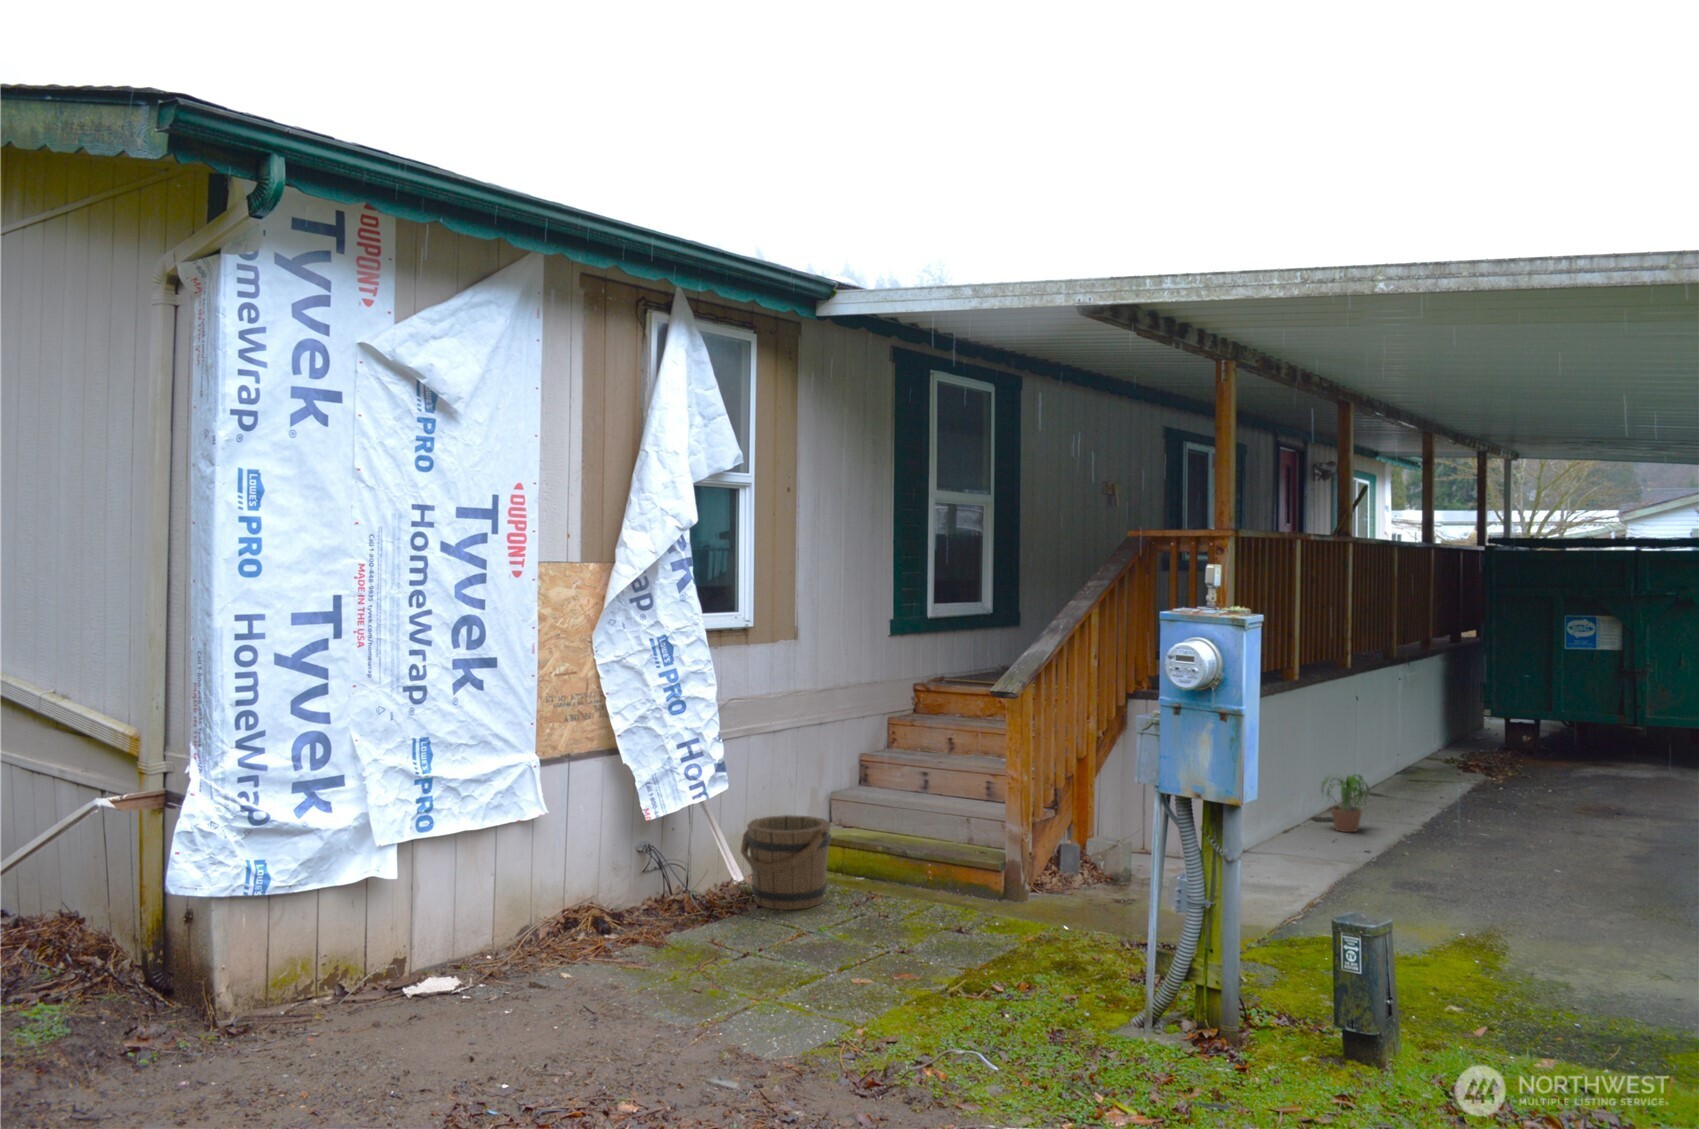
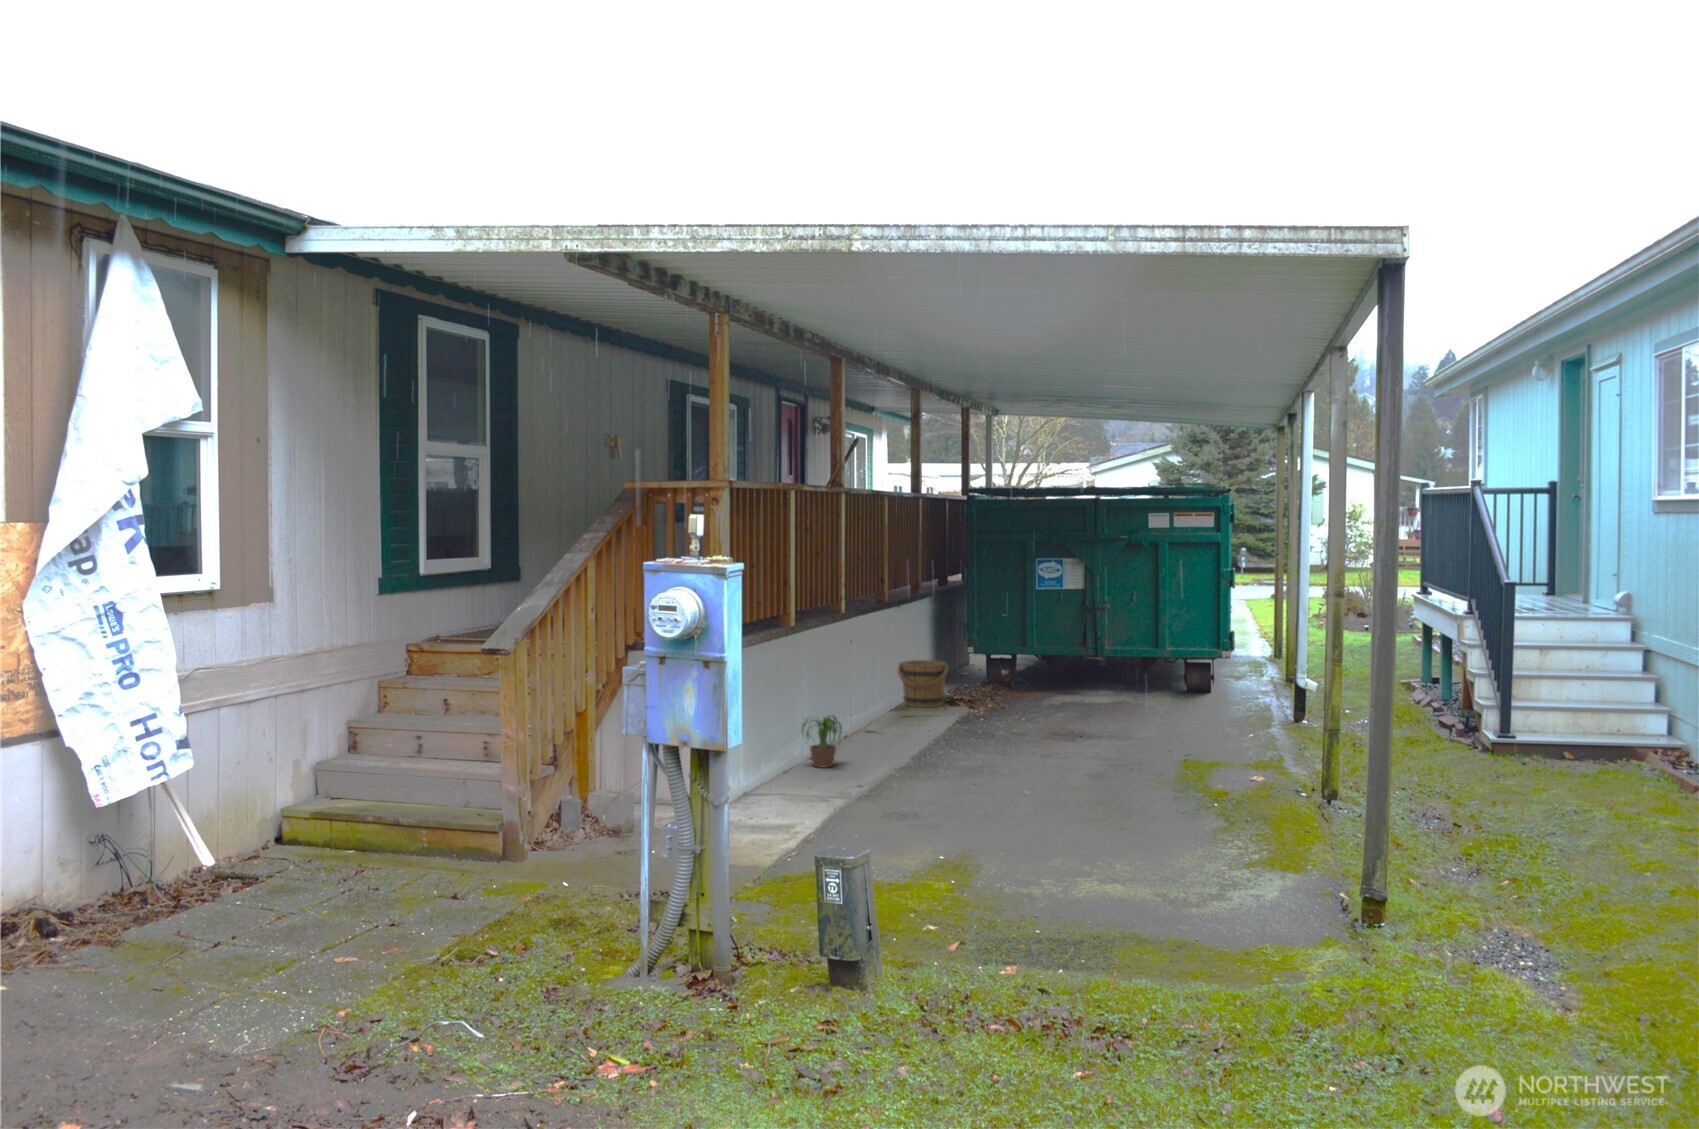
bucket: present [741,815,831,910] -> present [898,660,949,708]

